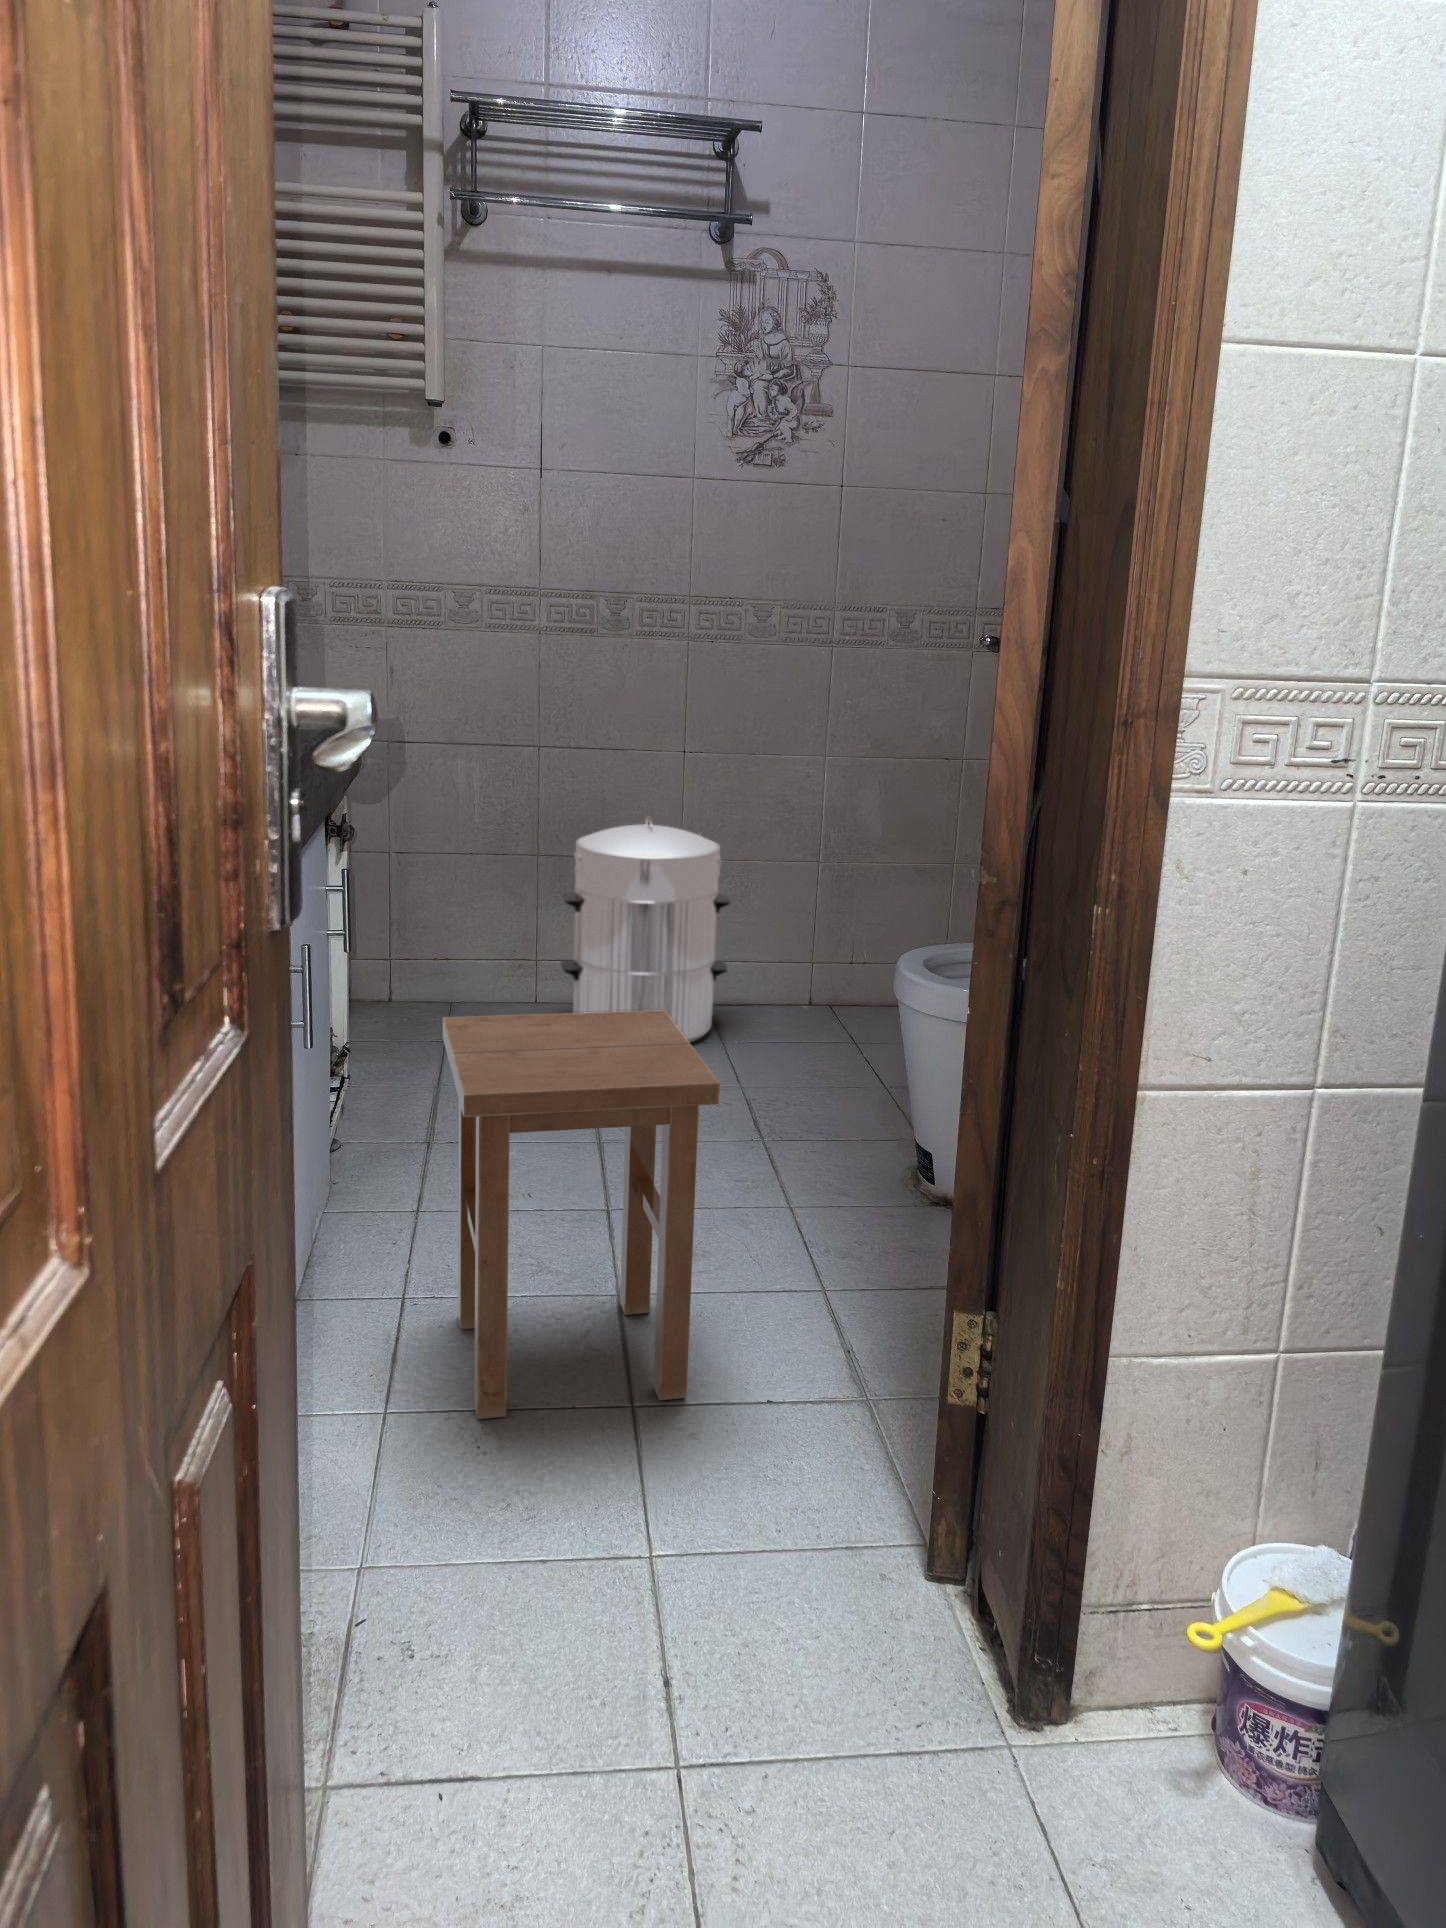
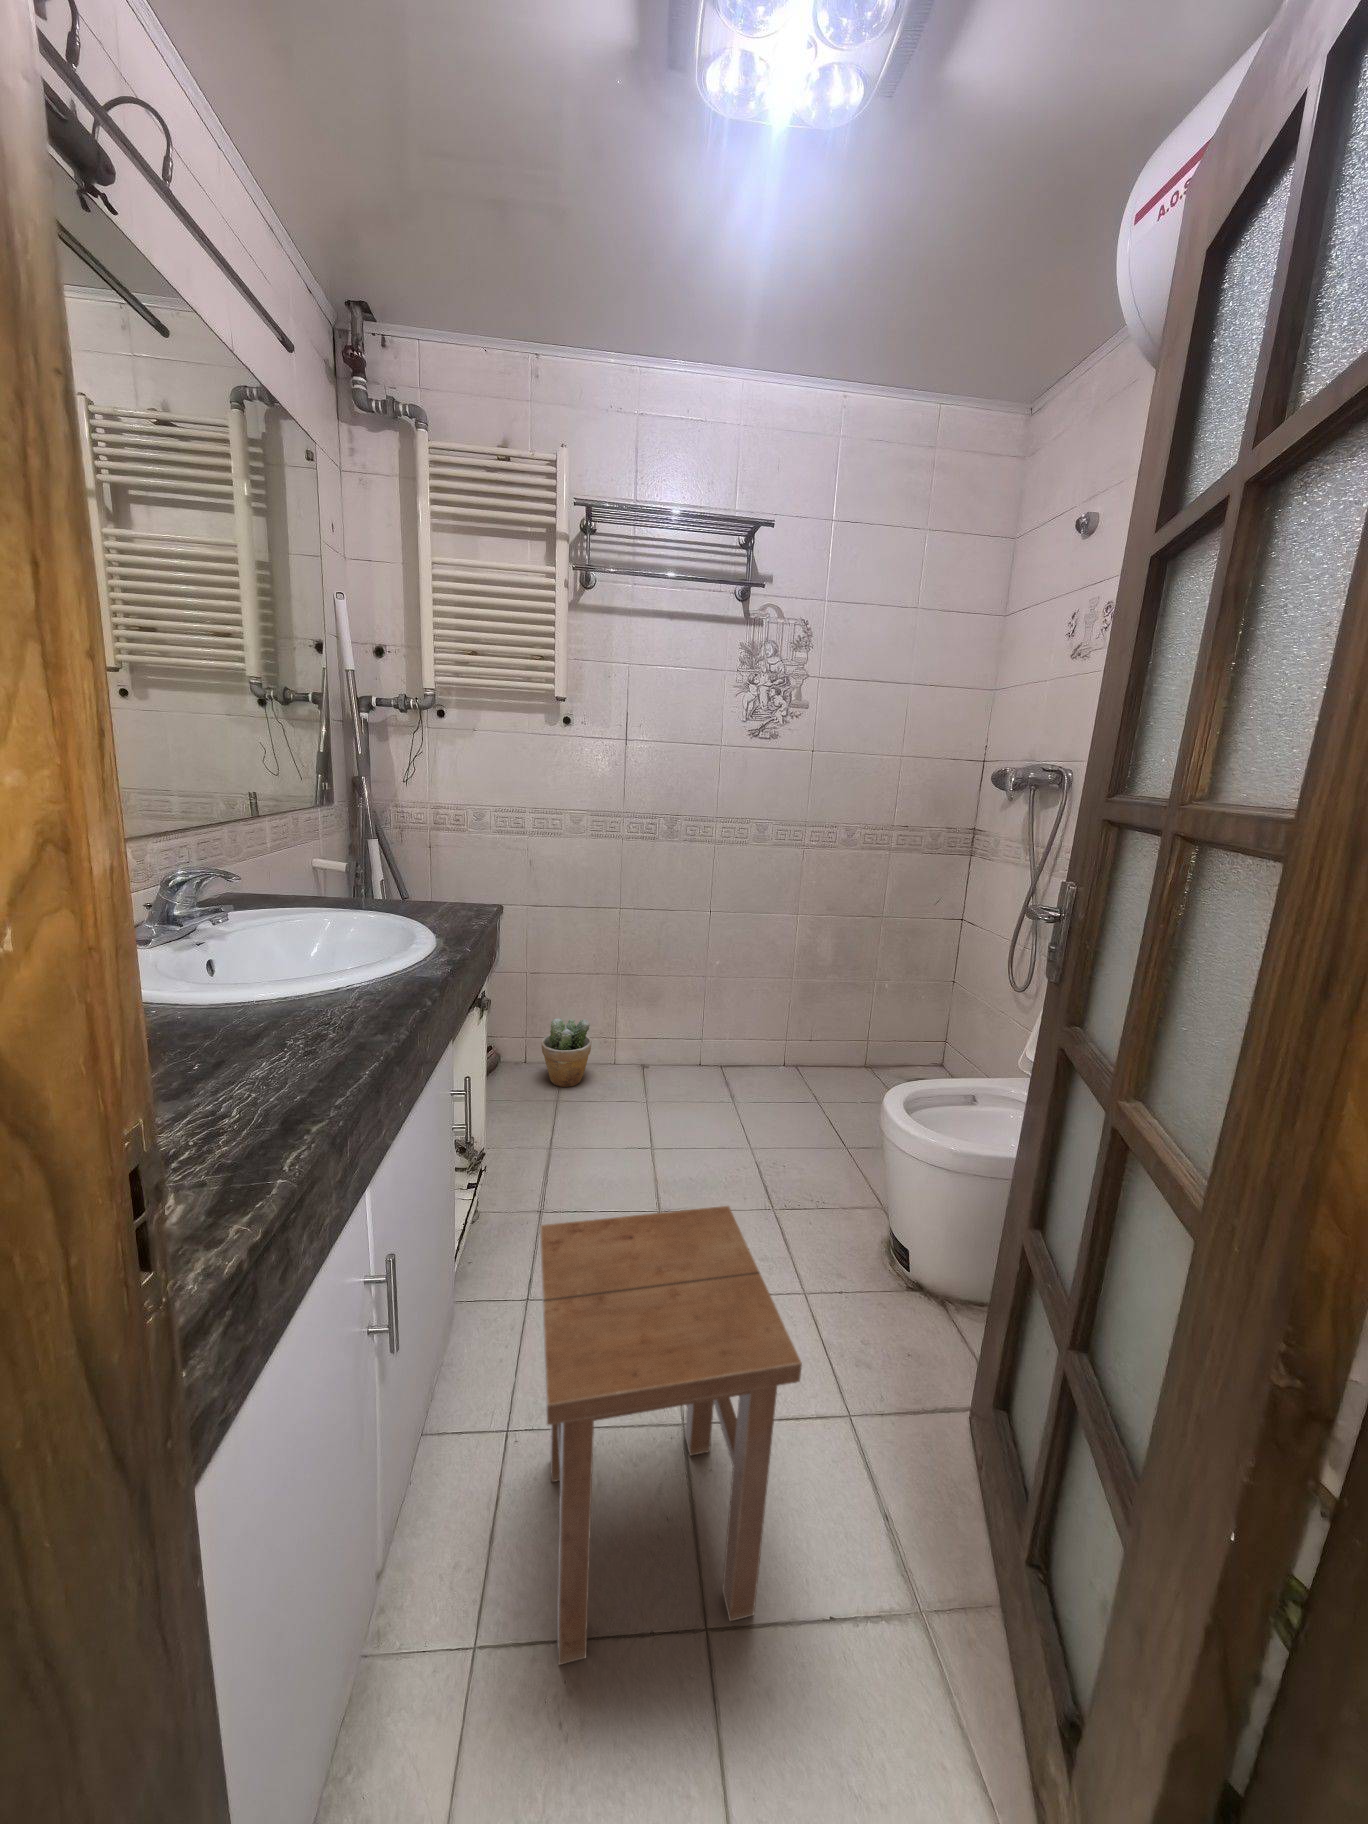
waste bin: present [561,816,730,1042] -> none [633,957,741,1107]
potted plant: none [412,918,493,1026] -> present [541,1018,592,1087]

